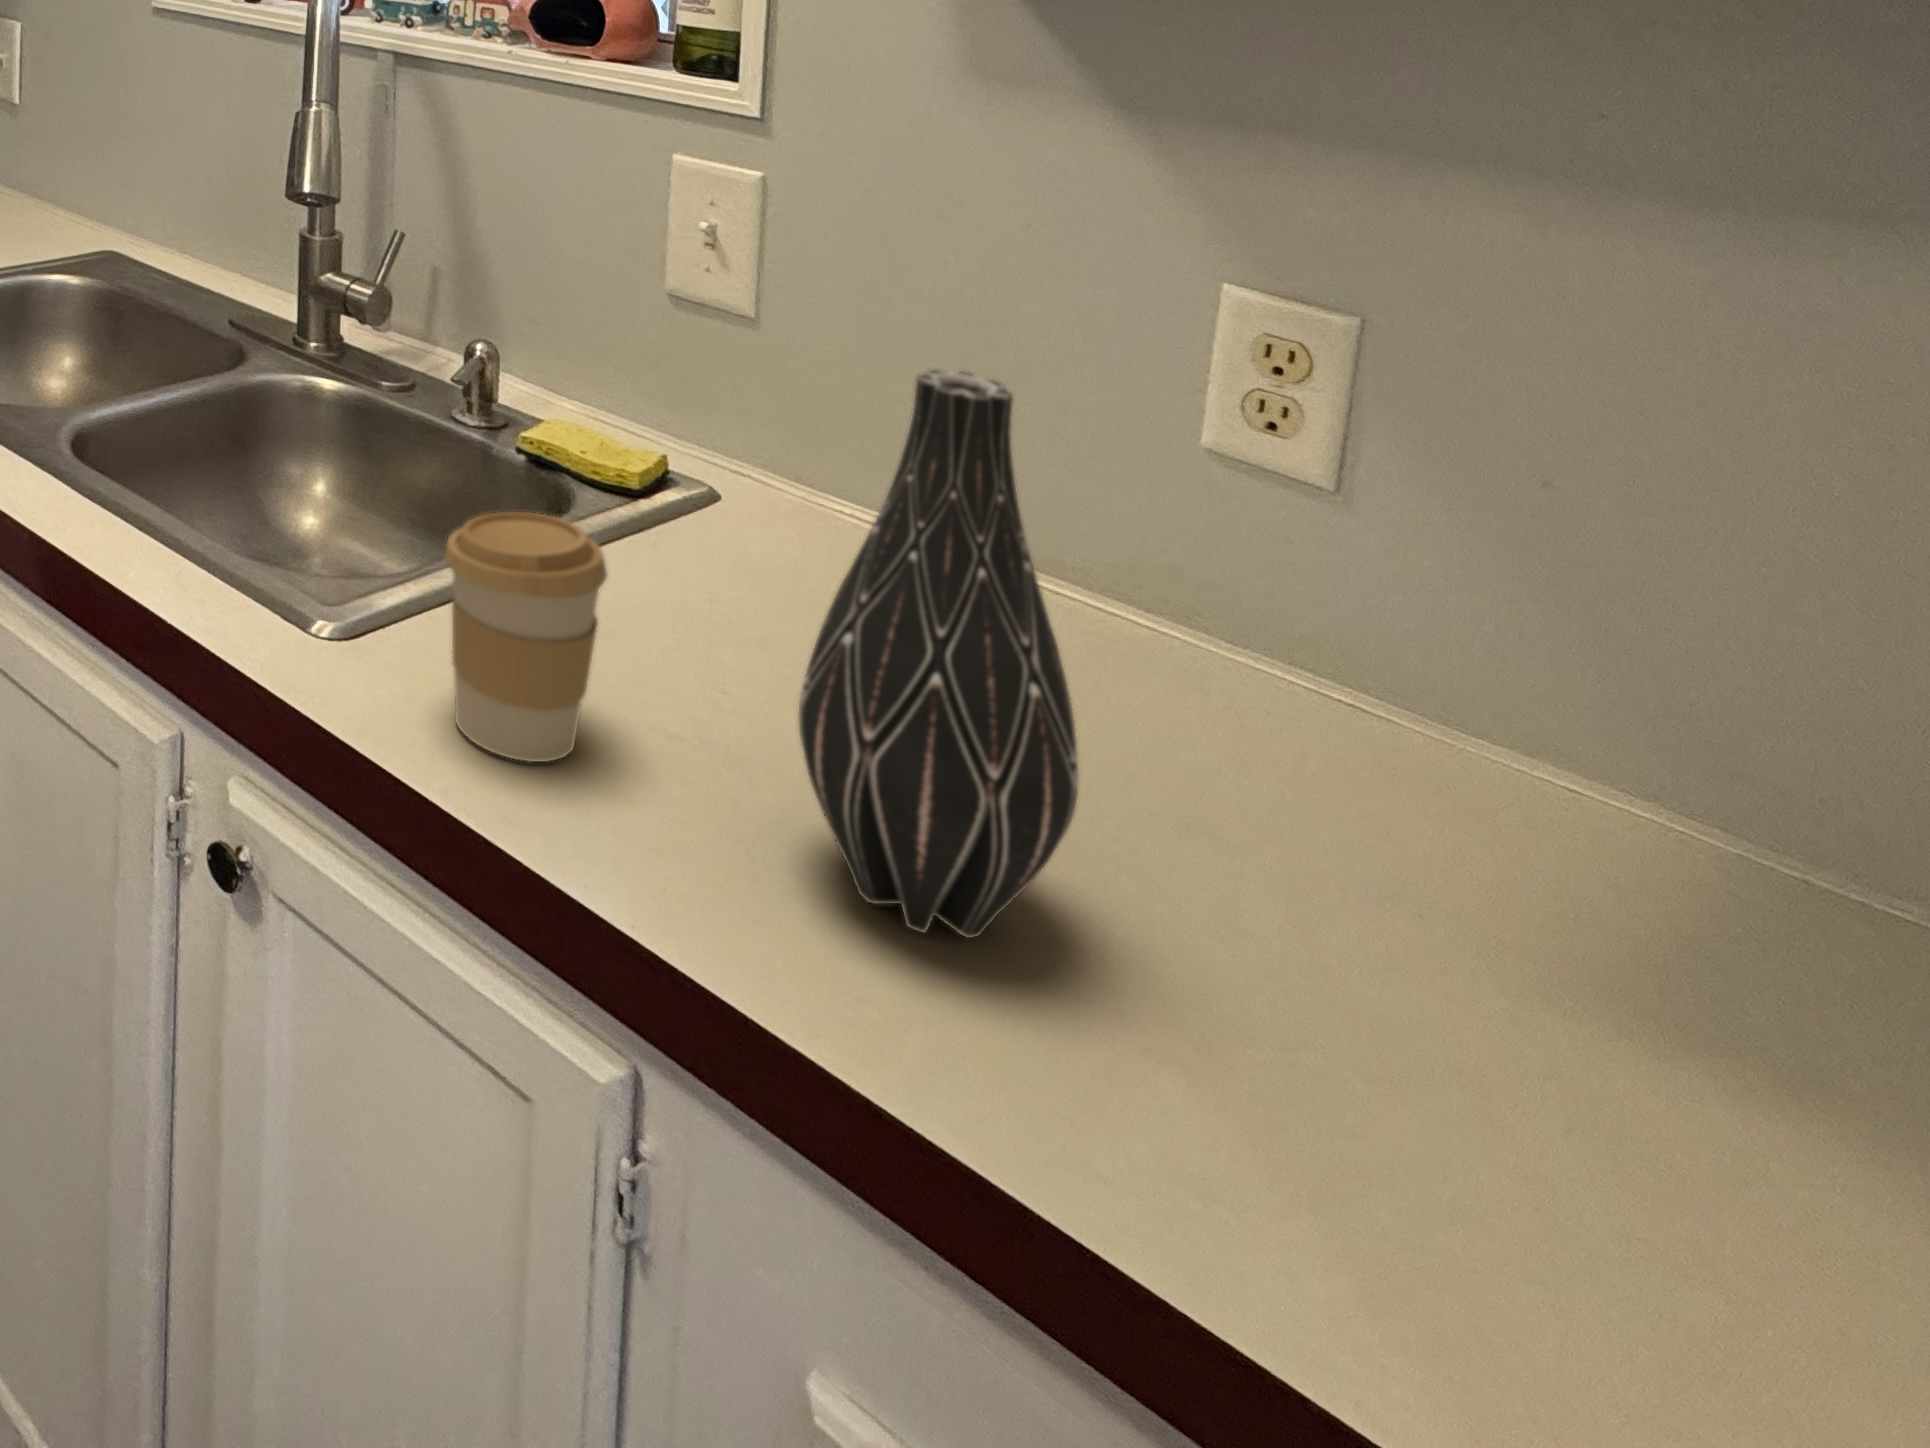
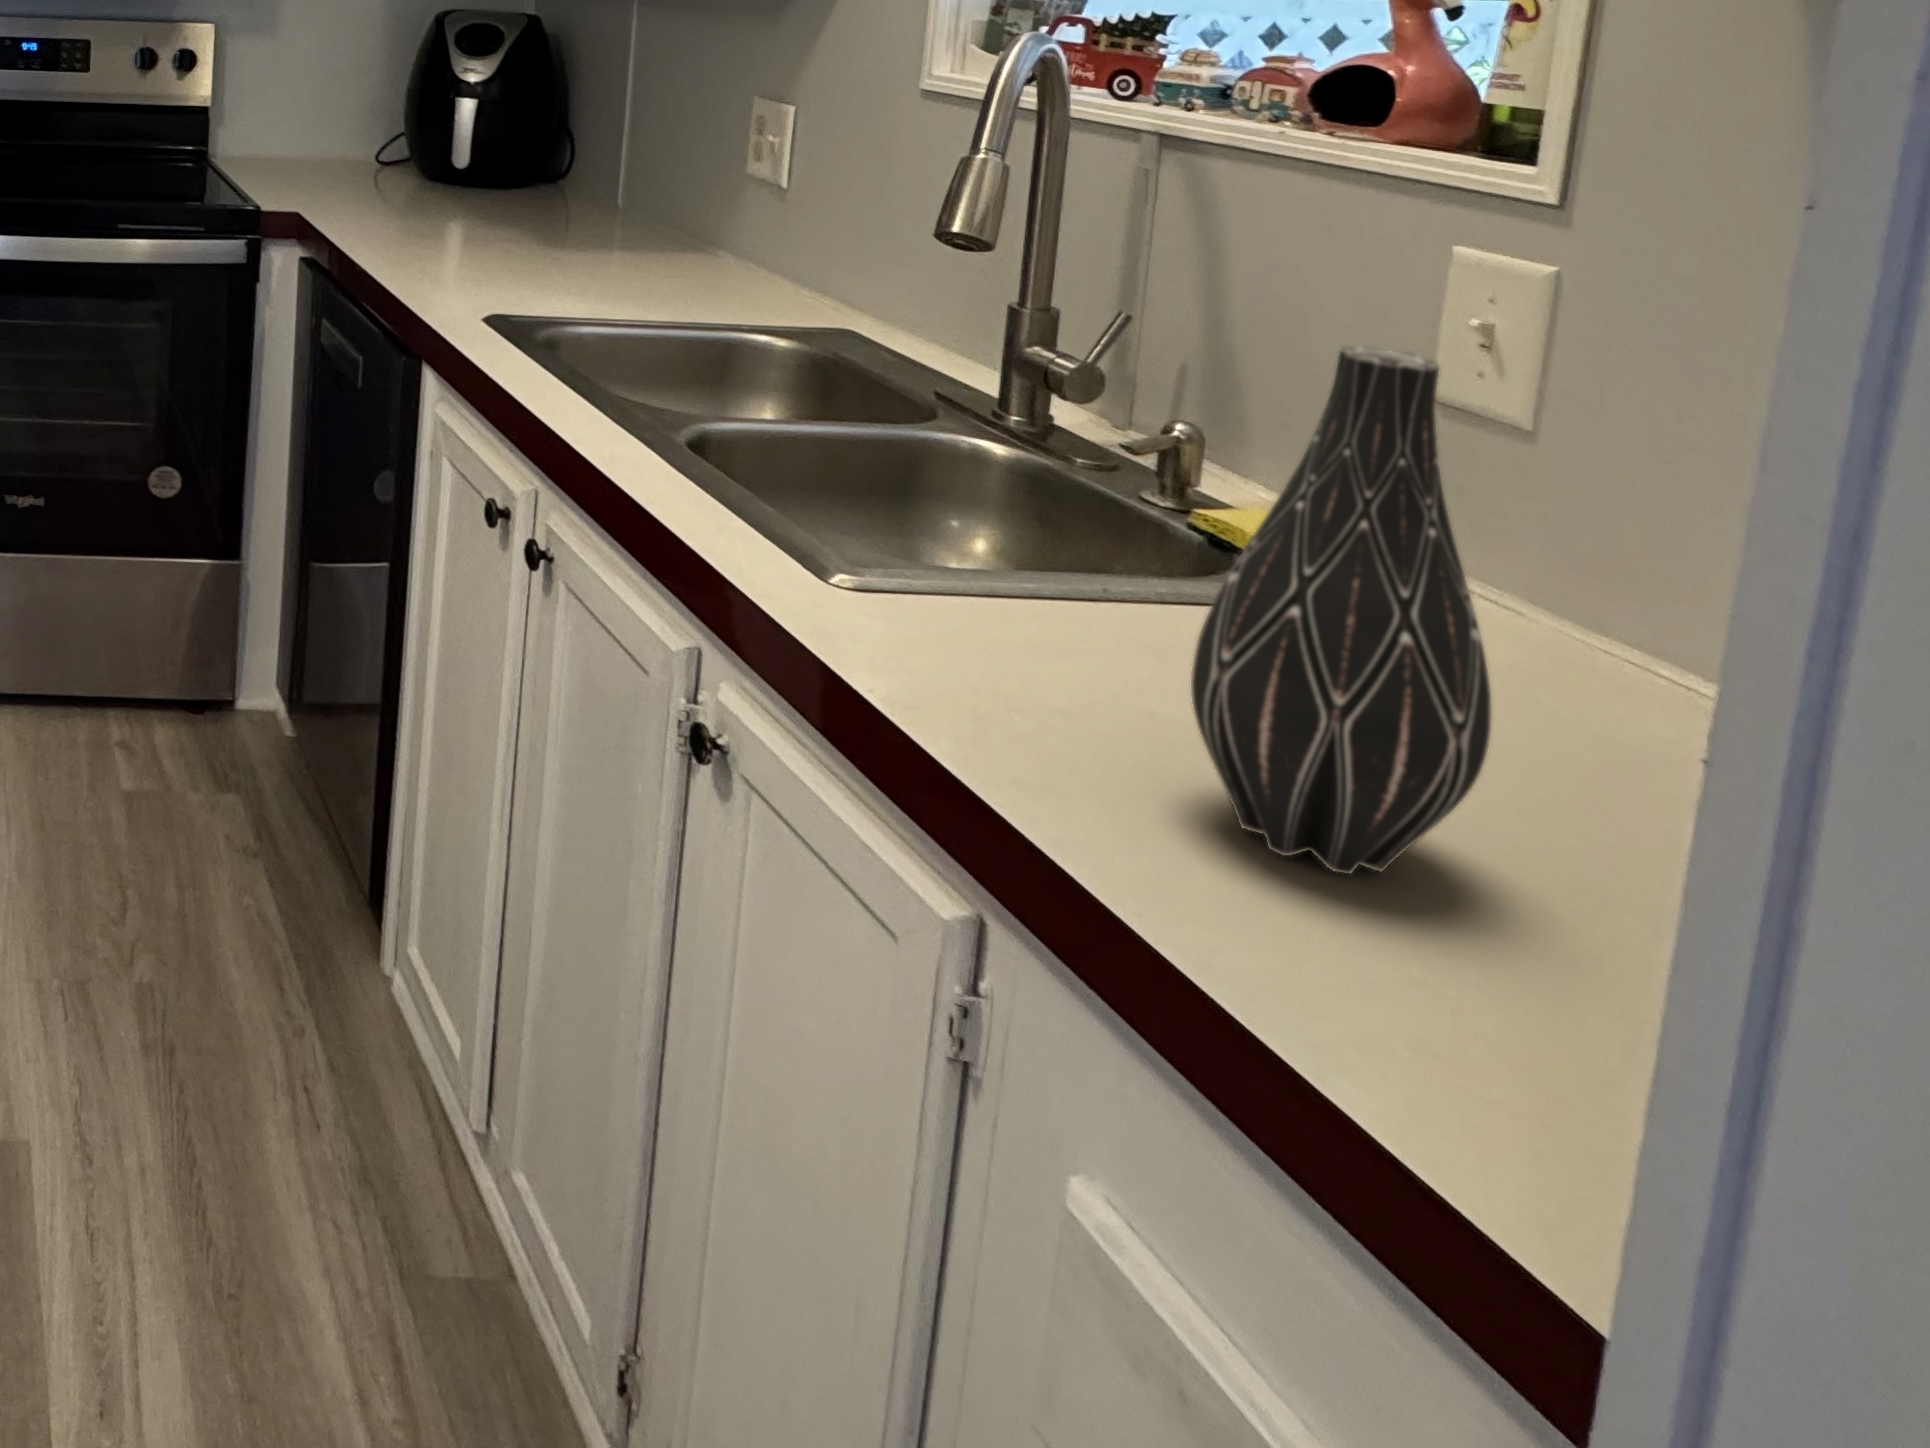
coffee cup: present [445,512,607,762] -> none [908,476,1074,688]

